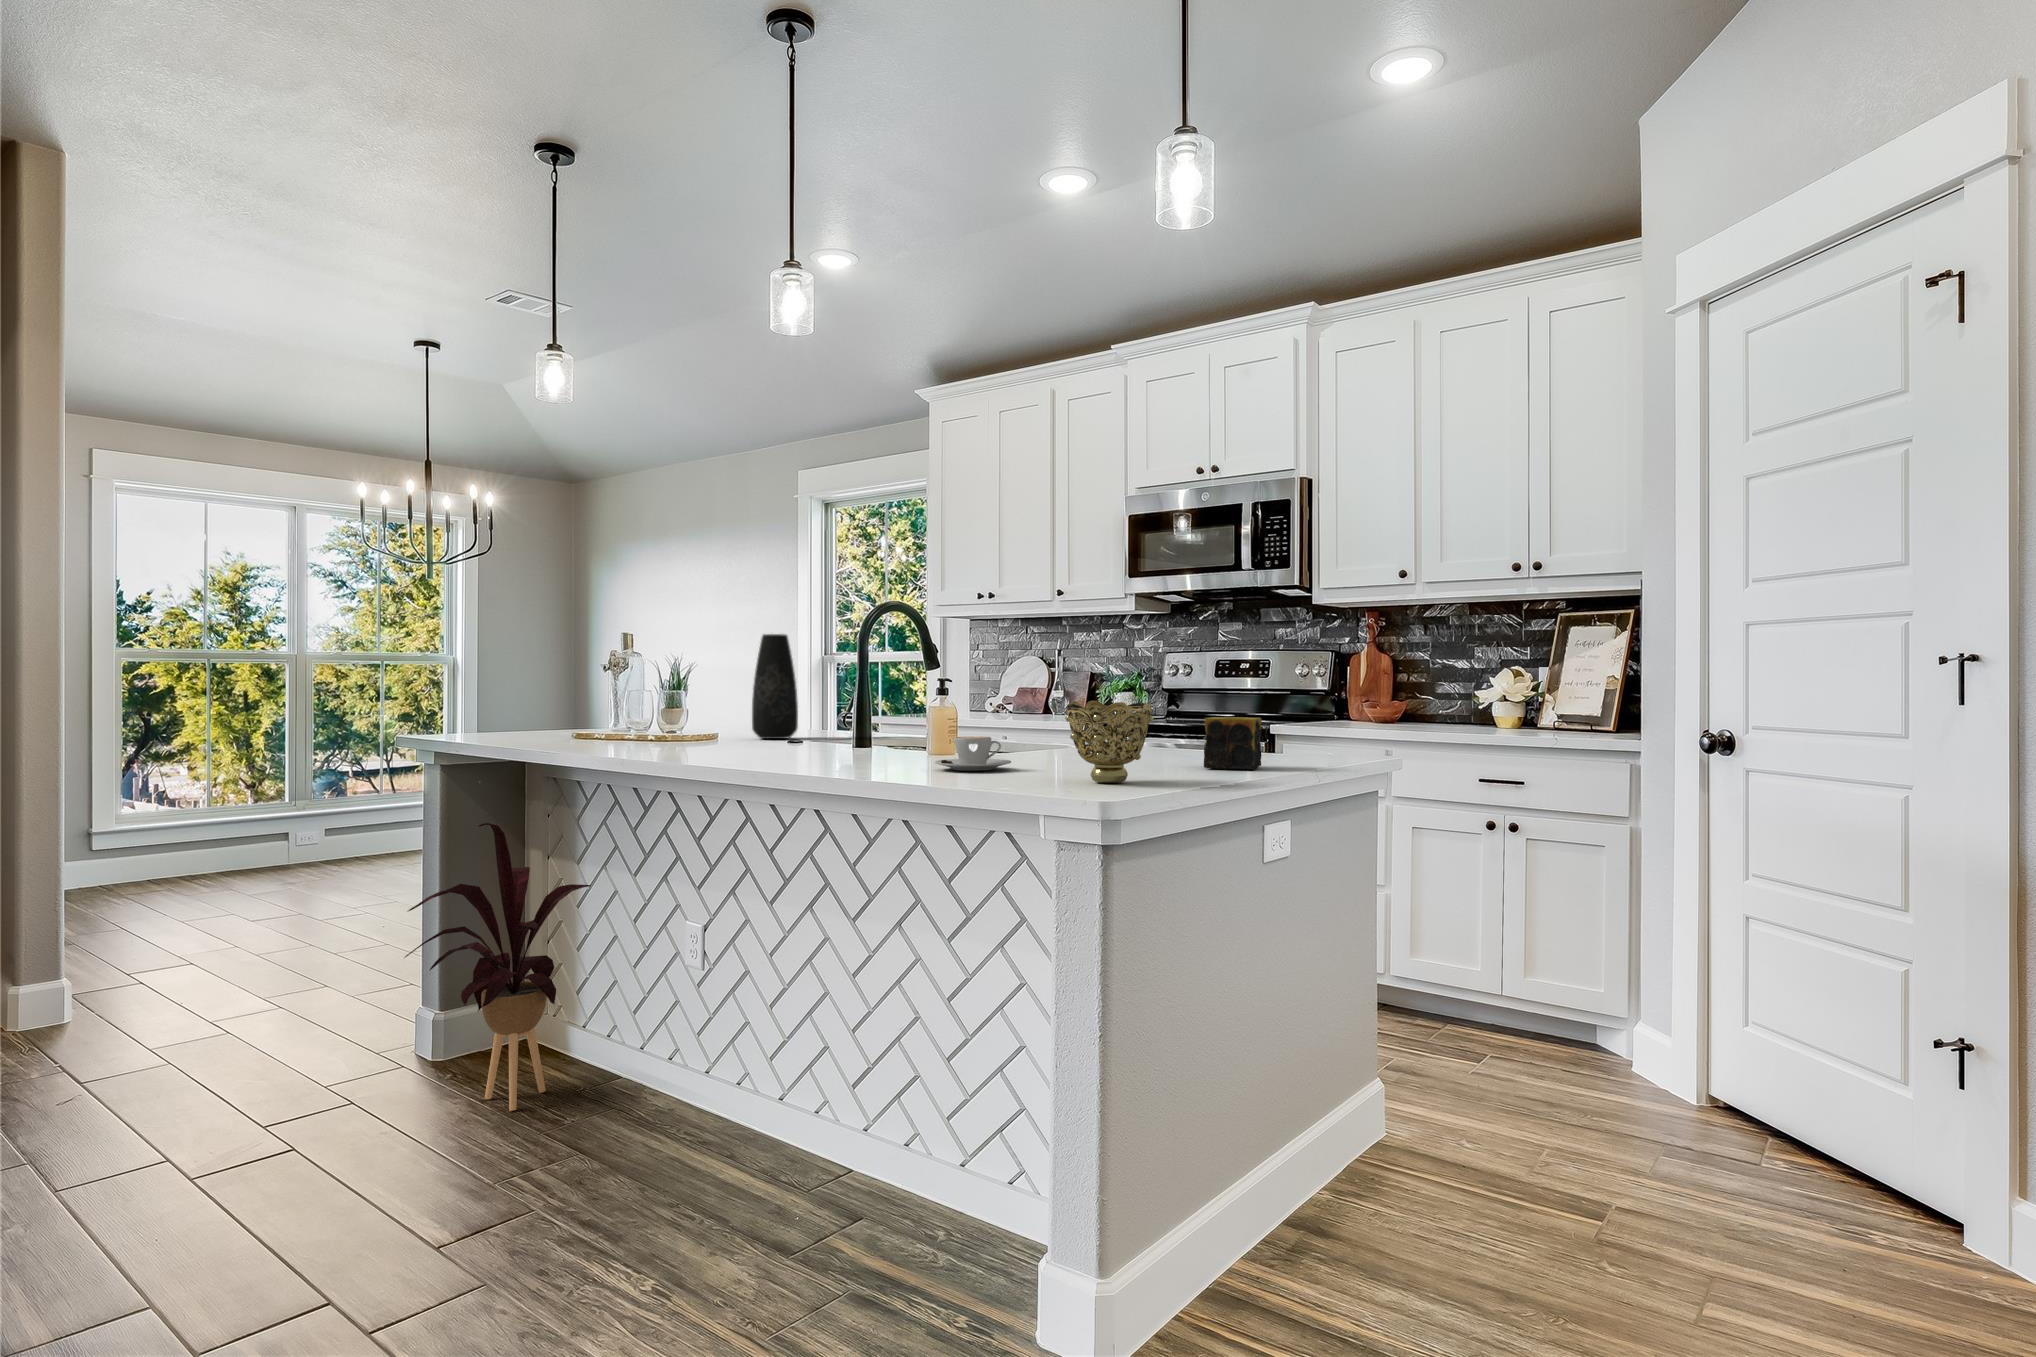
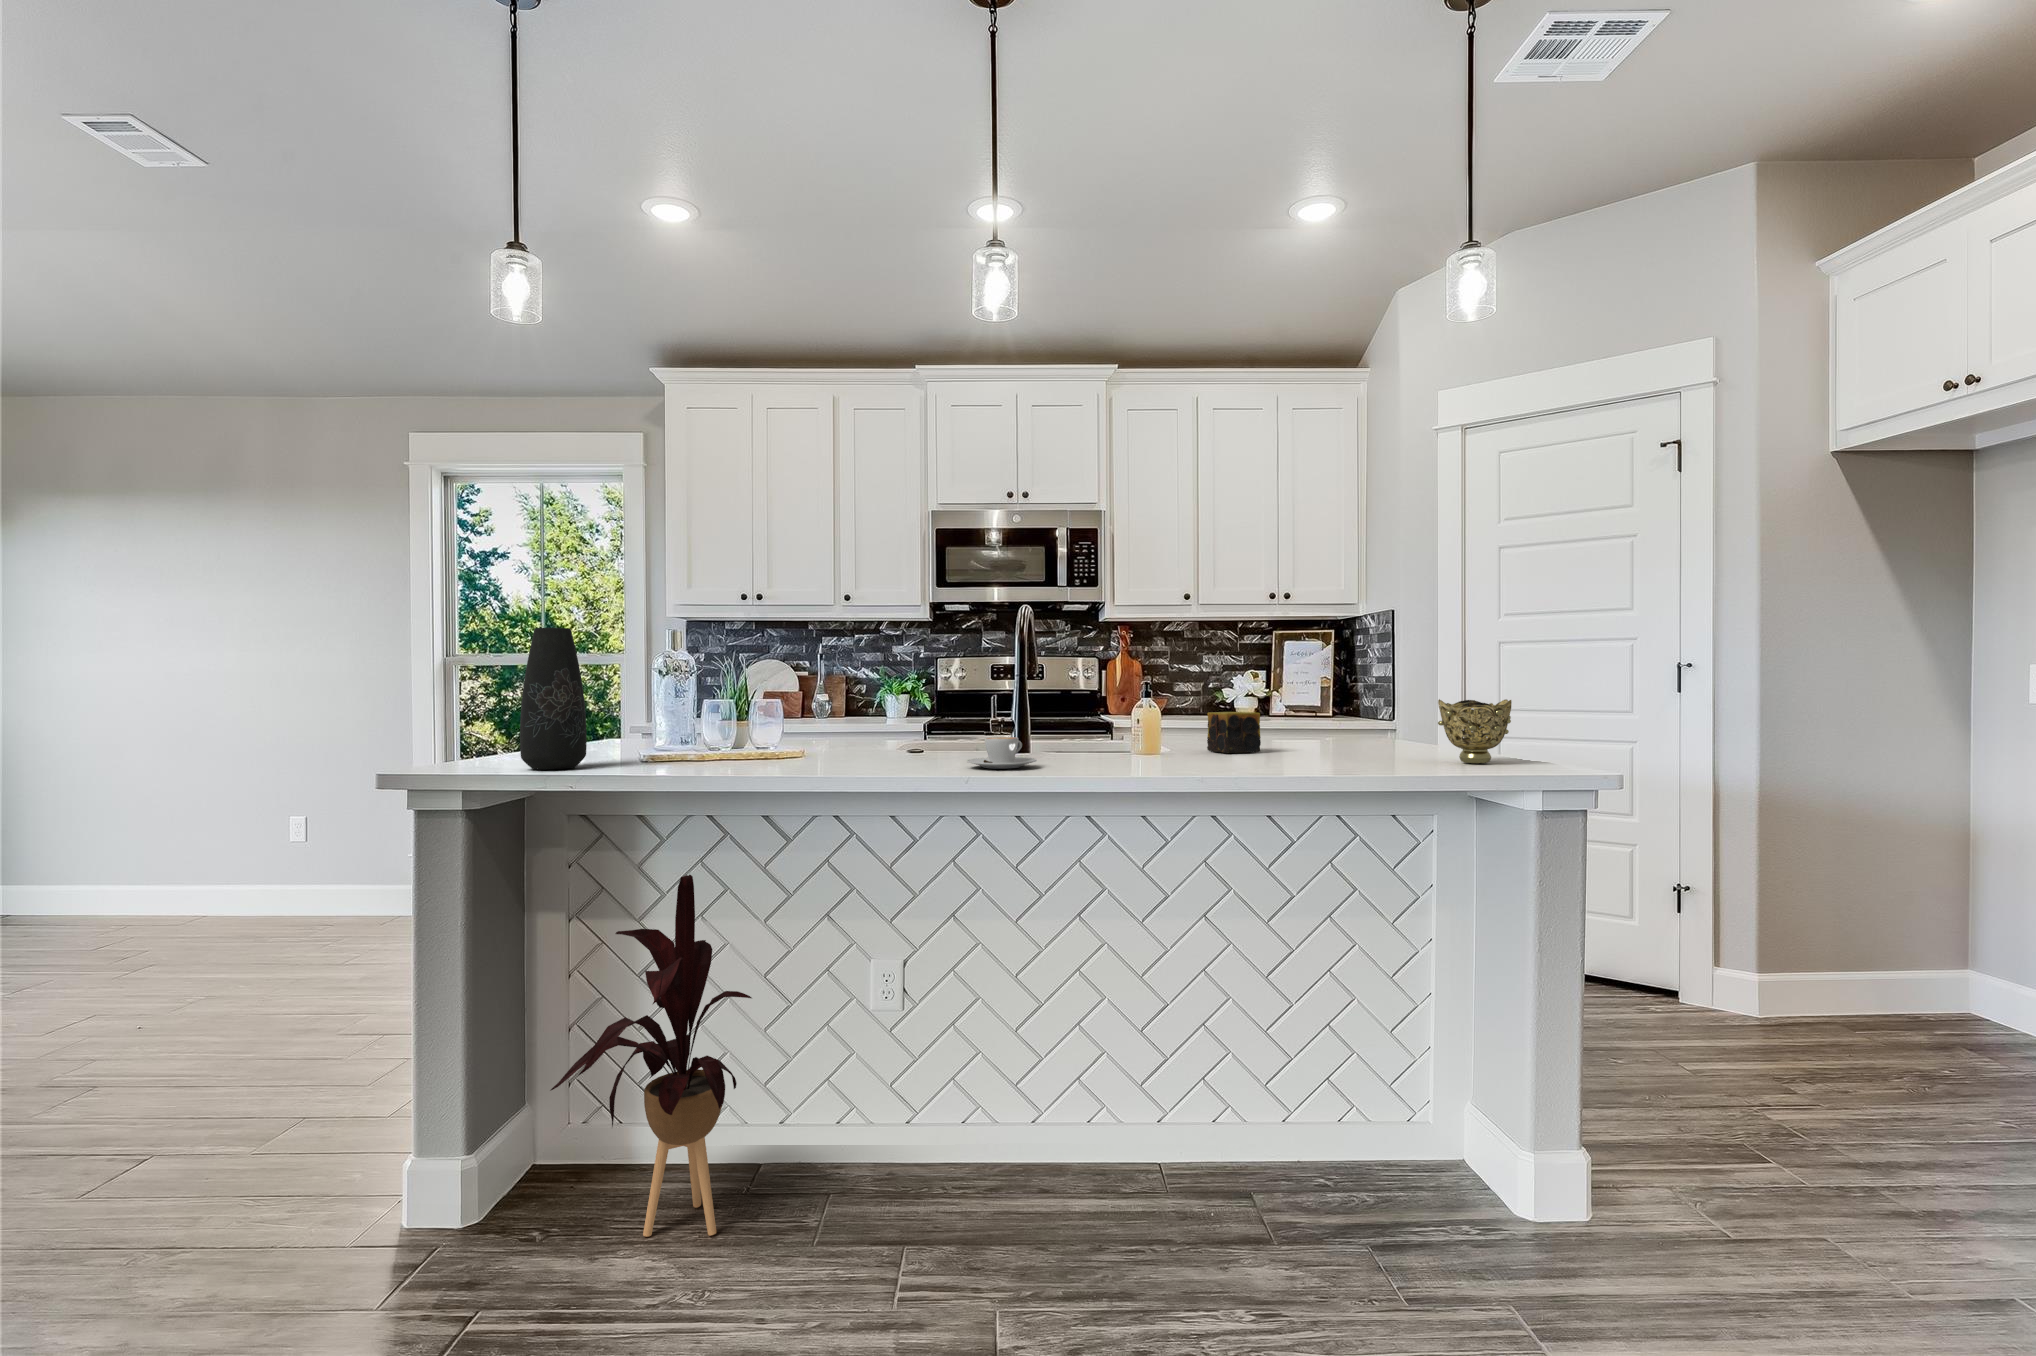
vase: present [752,634,798,739] -> present [520,628,587,770]
candle: present [1204,717,1262,769] -> present [1207,712,1261,753]
coffee cup: present [935,737,1011,771] -> present [967,737,1037,769]

